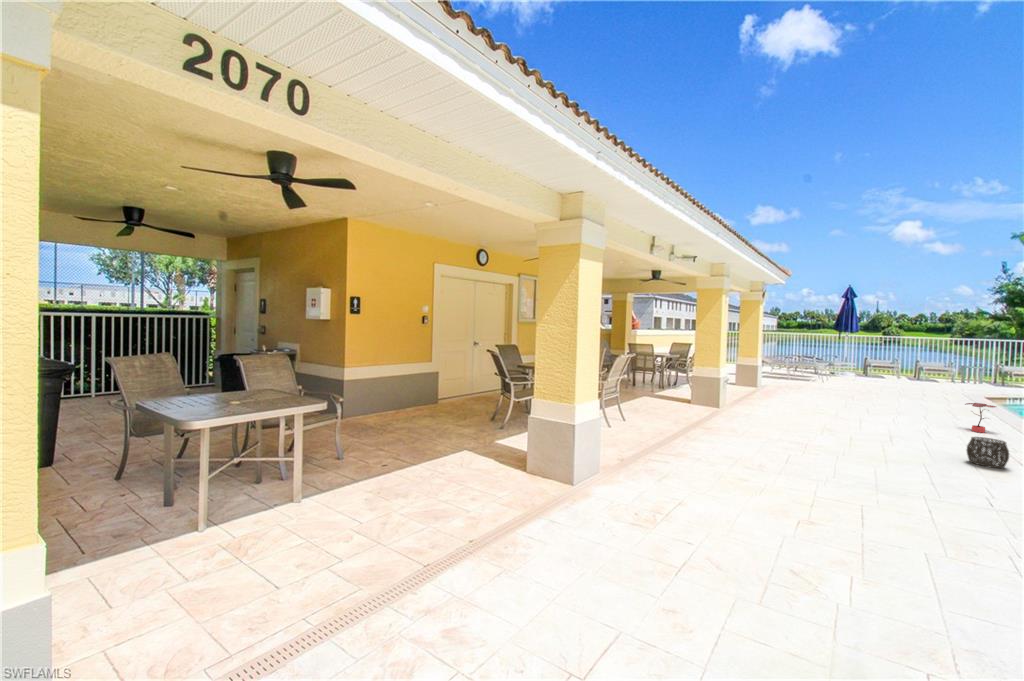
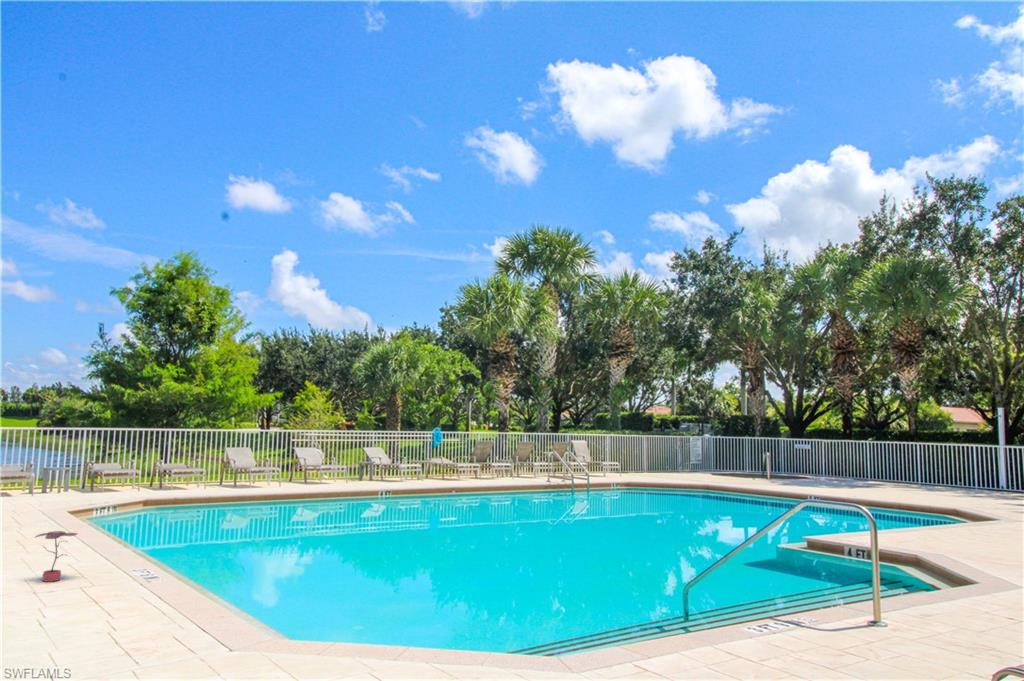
woven basket: present [967,437,1009,468] -> none [24,600,87,658]

